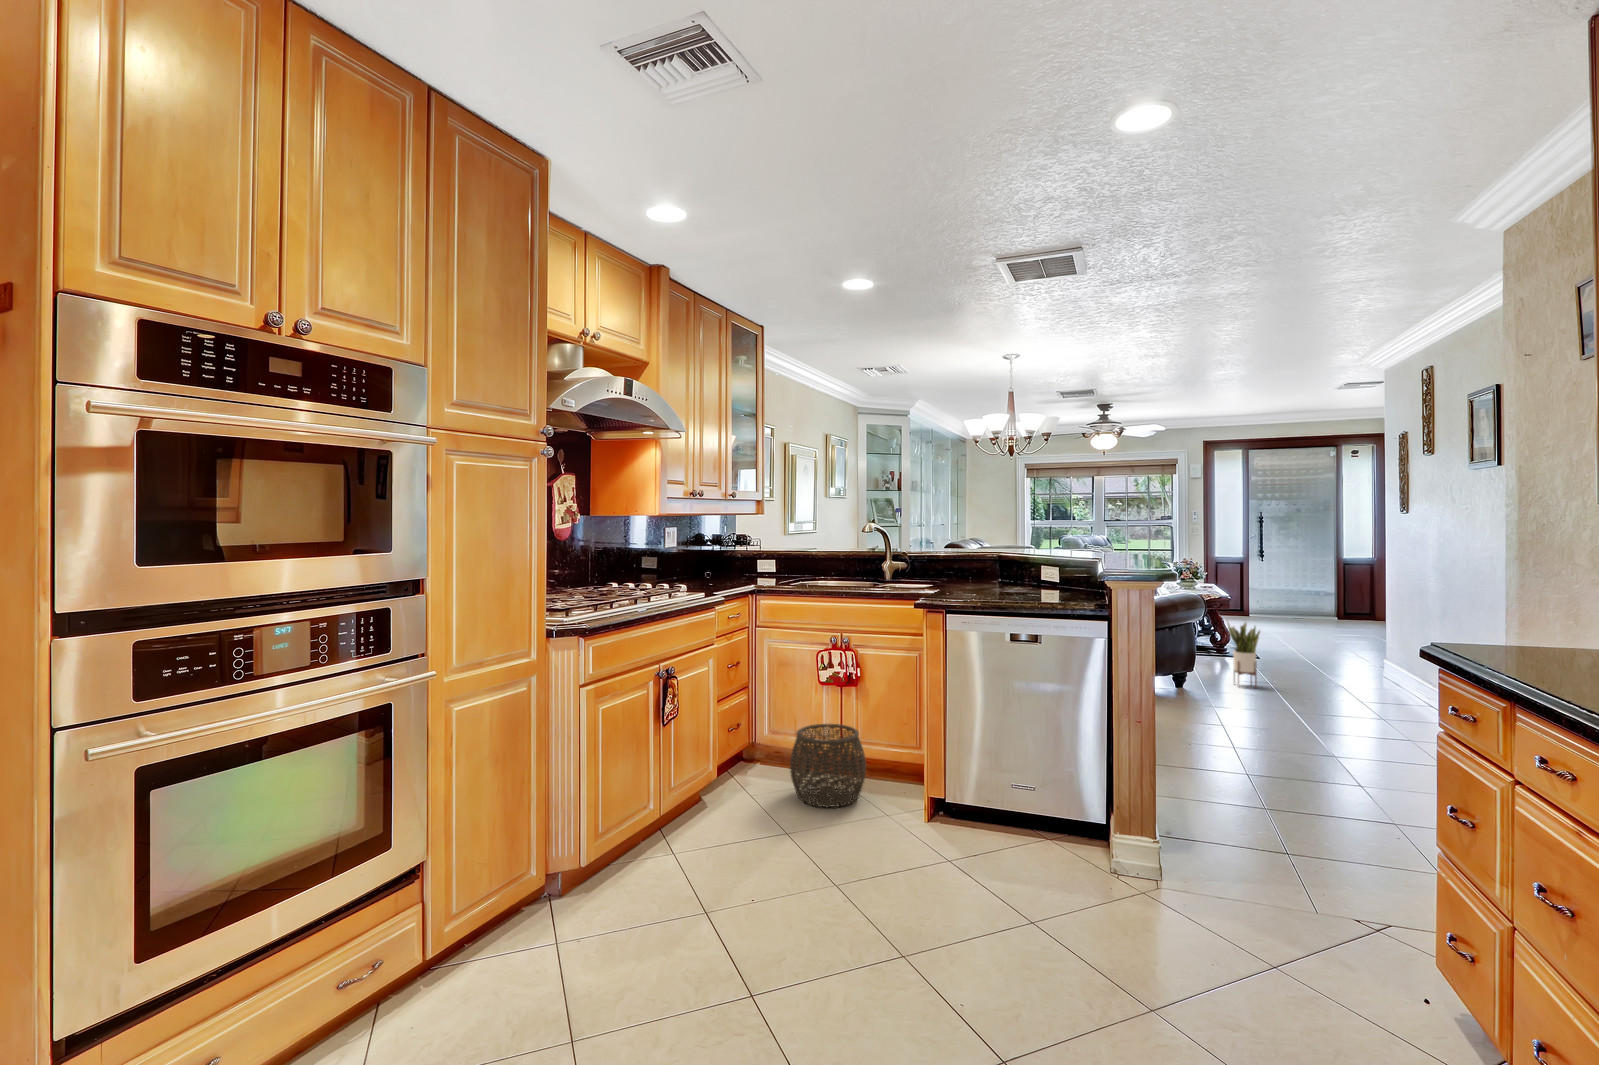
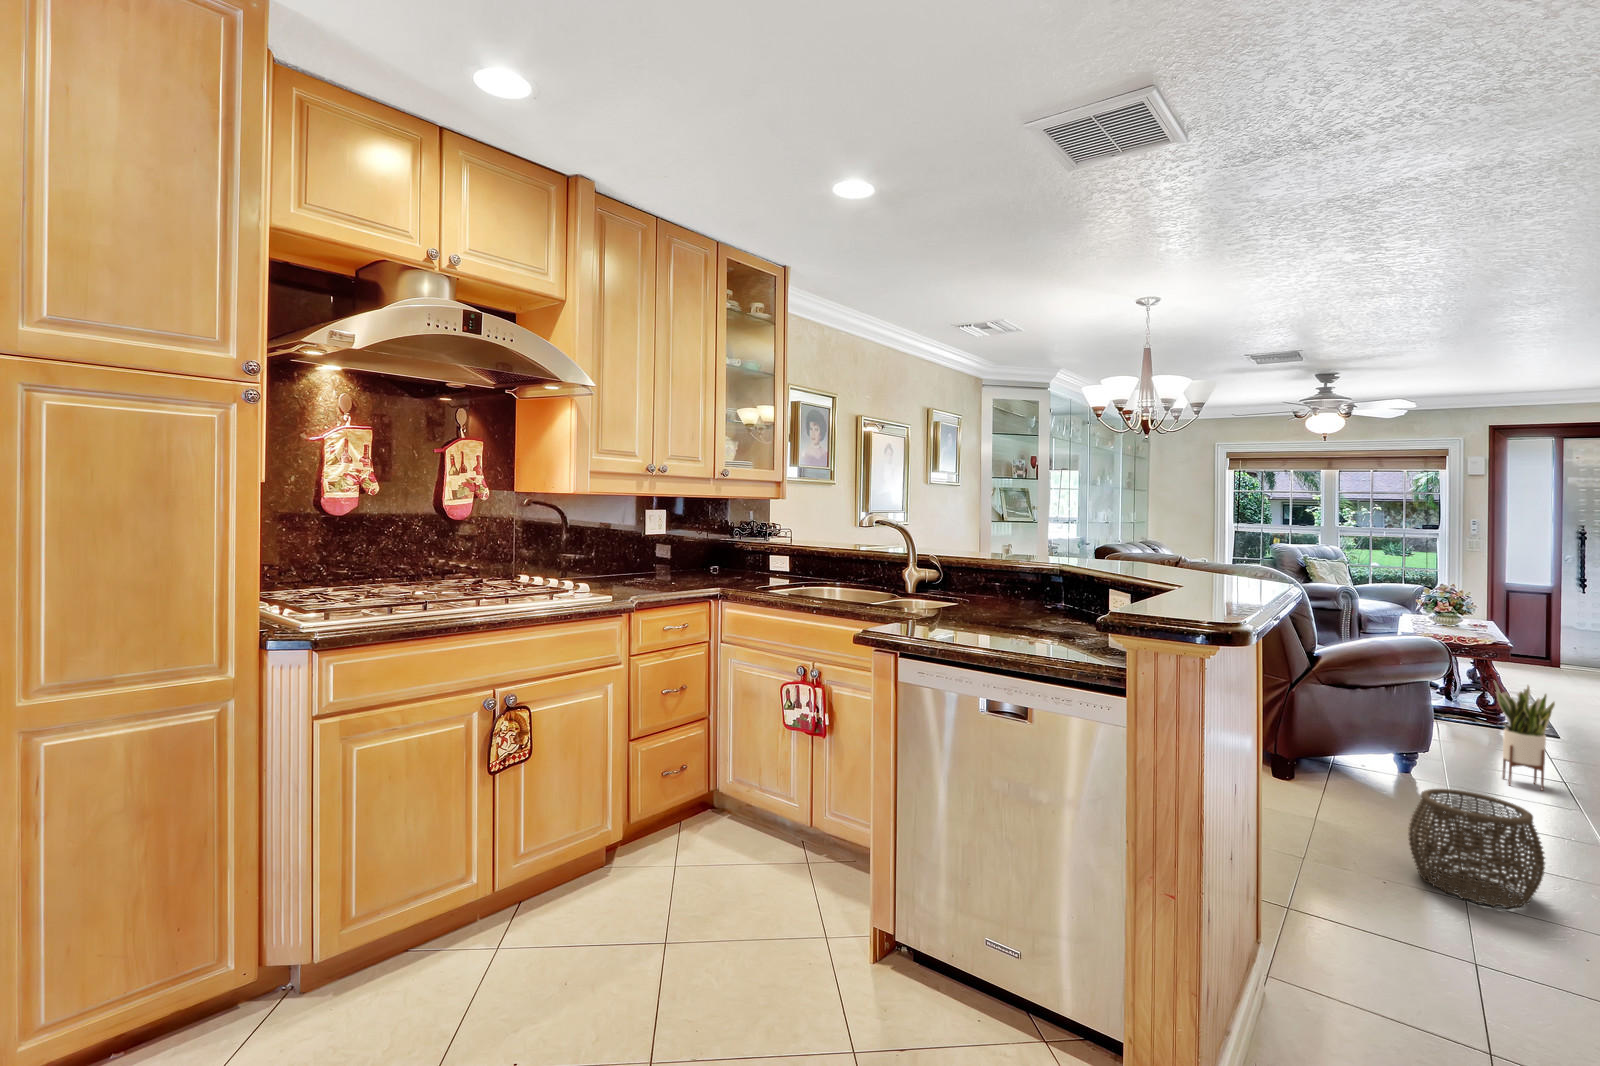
woven basket: present [790,724,866,807] -> present [1408,789,1545,908]

